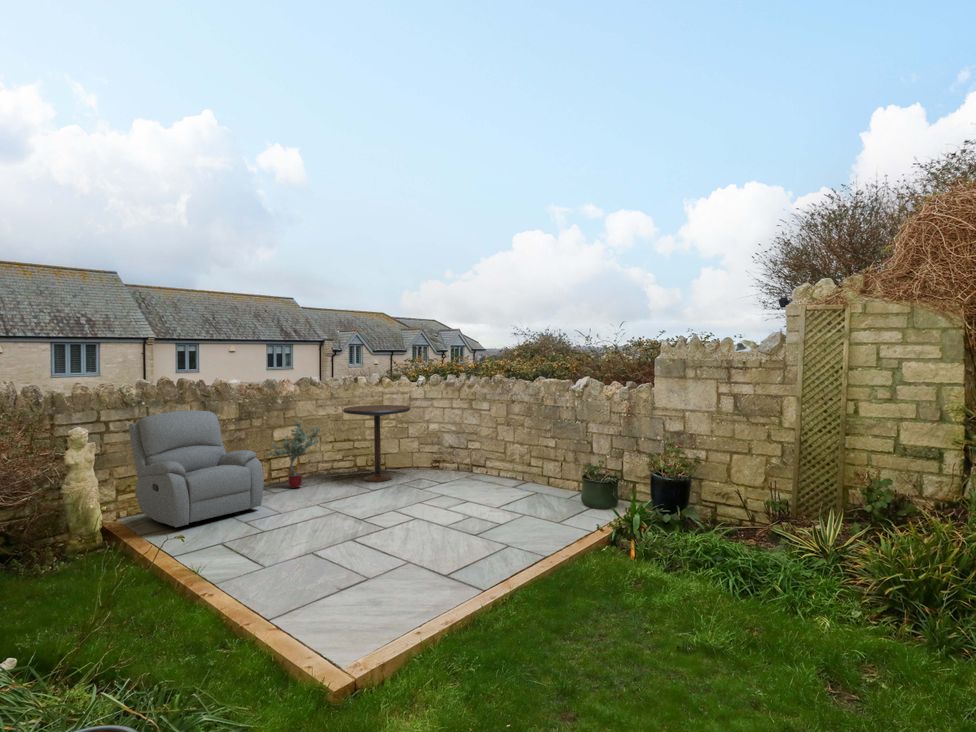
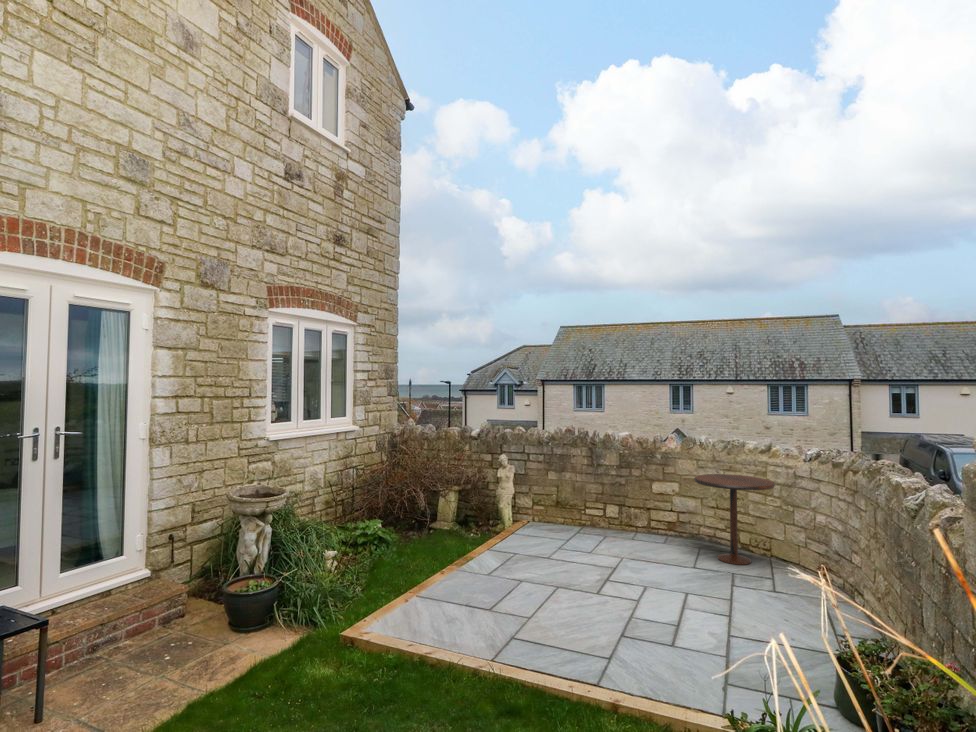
chair: present [129,410,264,527] -> none [519,454,597,542]
potted tree: present [267,420,320,488] -> none [630,477,683,541]

